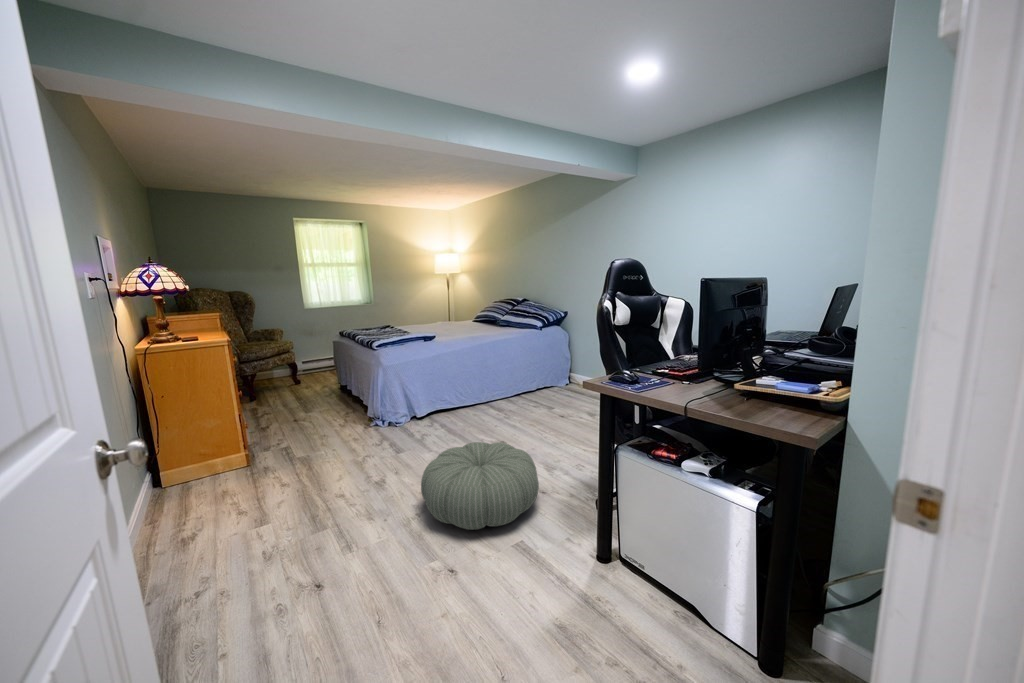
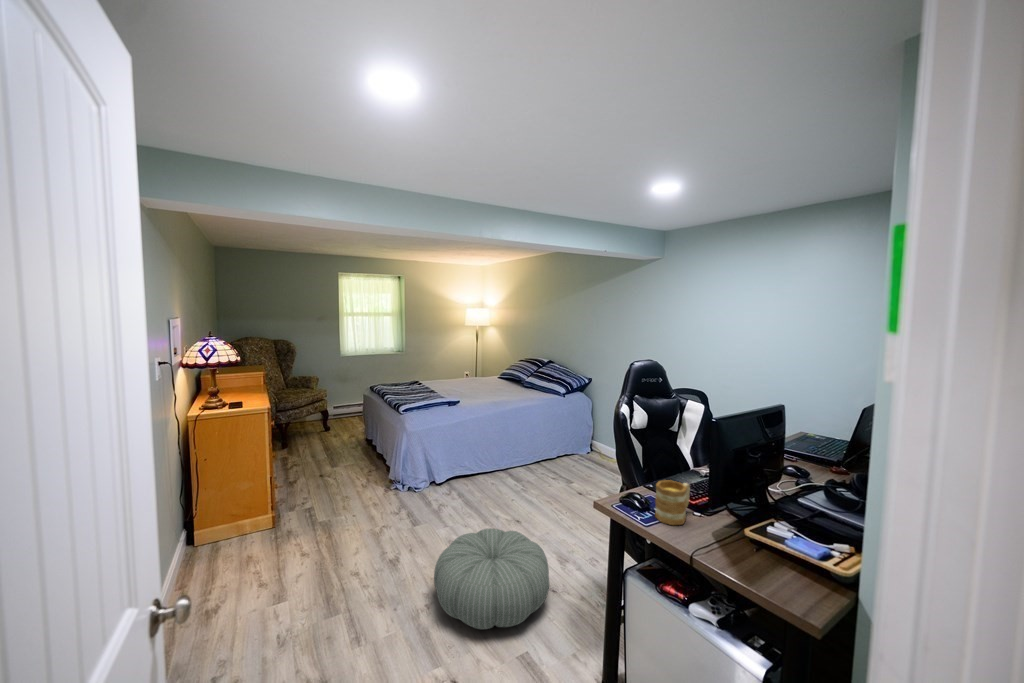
mug: none [645,352,679,393] -> present [655,480,690,525]

